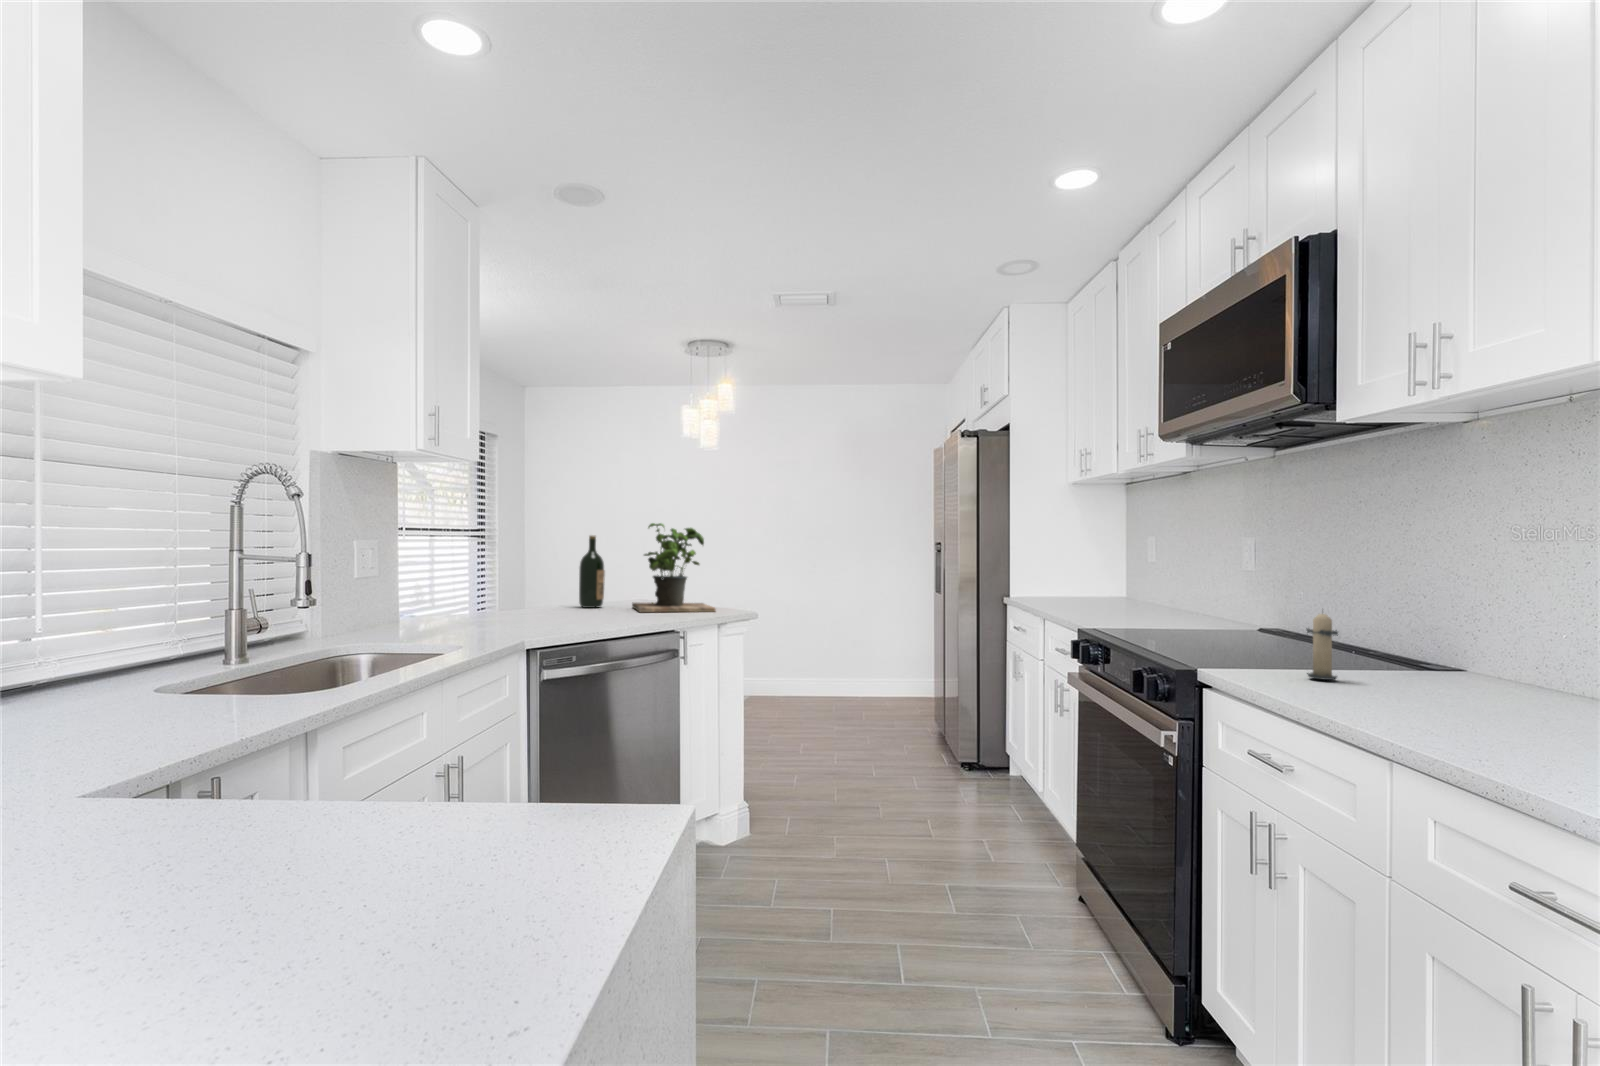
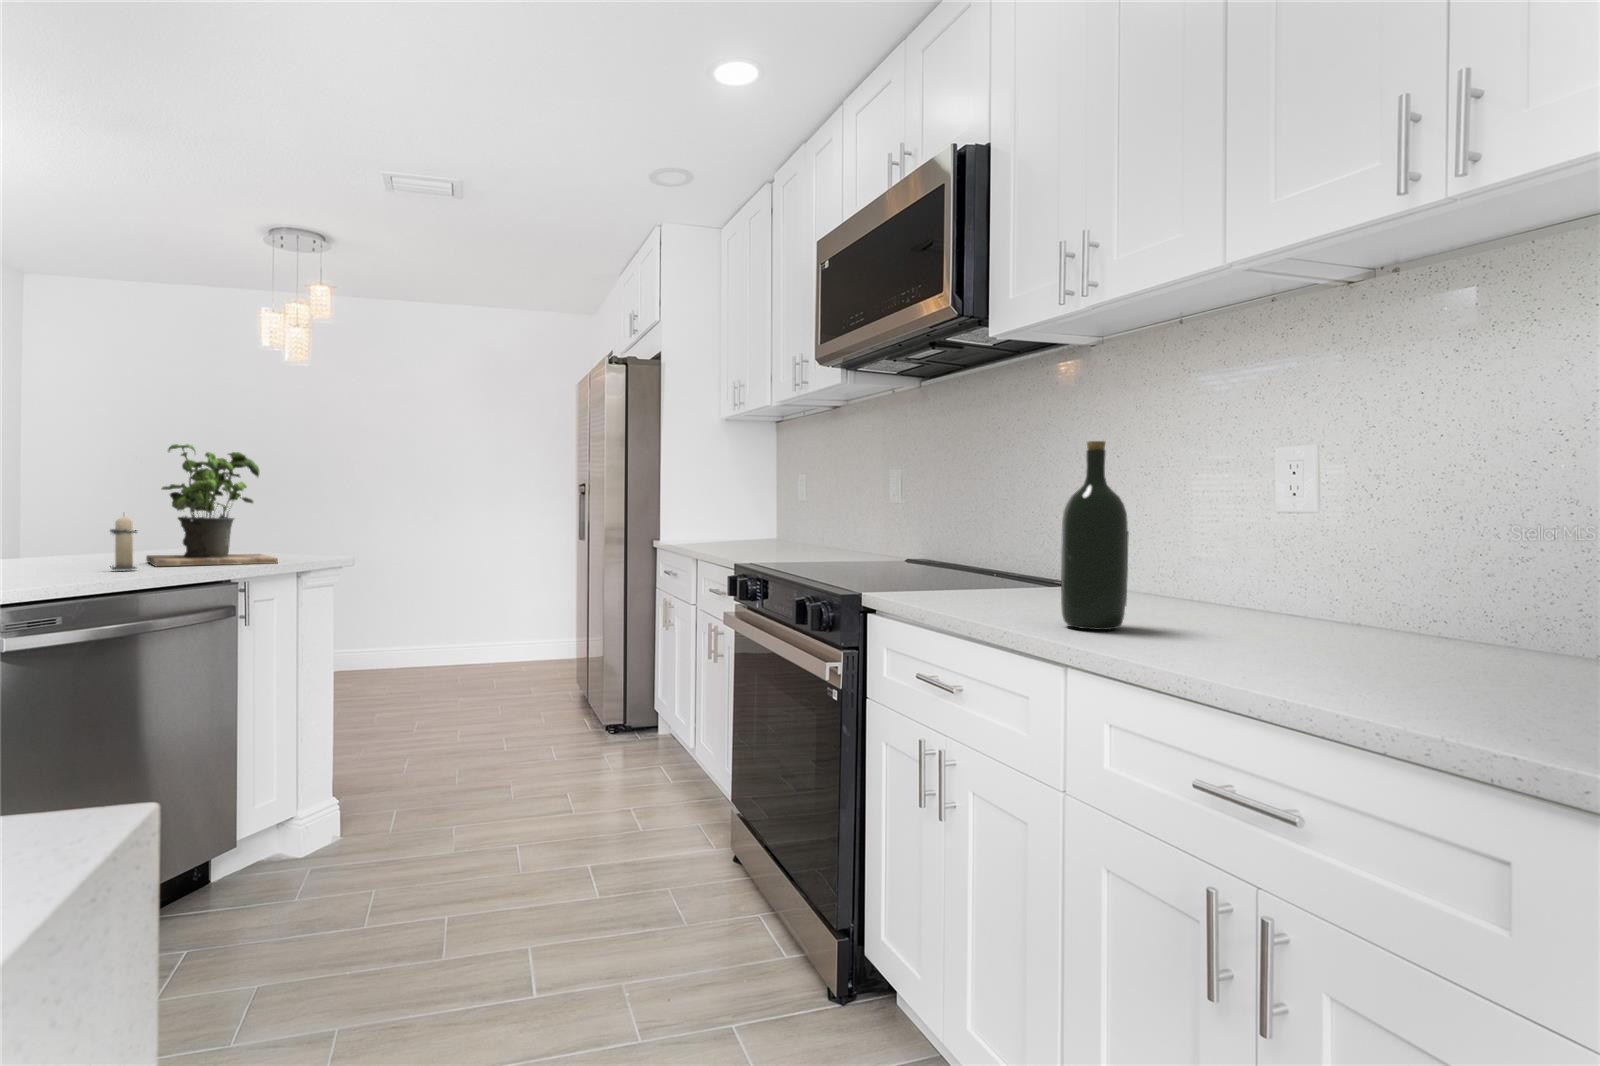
wine bottle: present [579,536,605,608] -> present [1061,441,1129,630]
candle: present [1307,613,1338,680] -> present [110,516,137,570]

